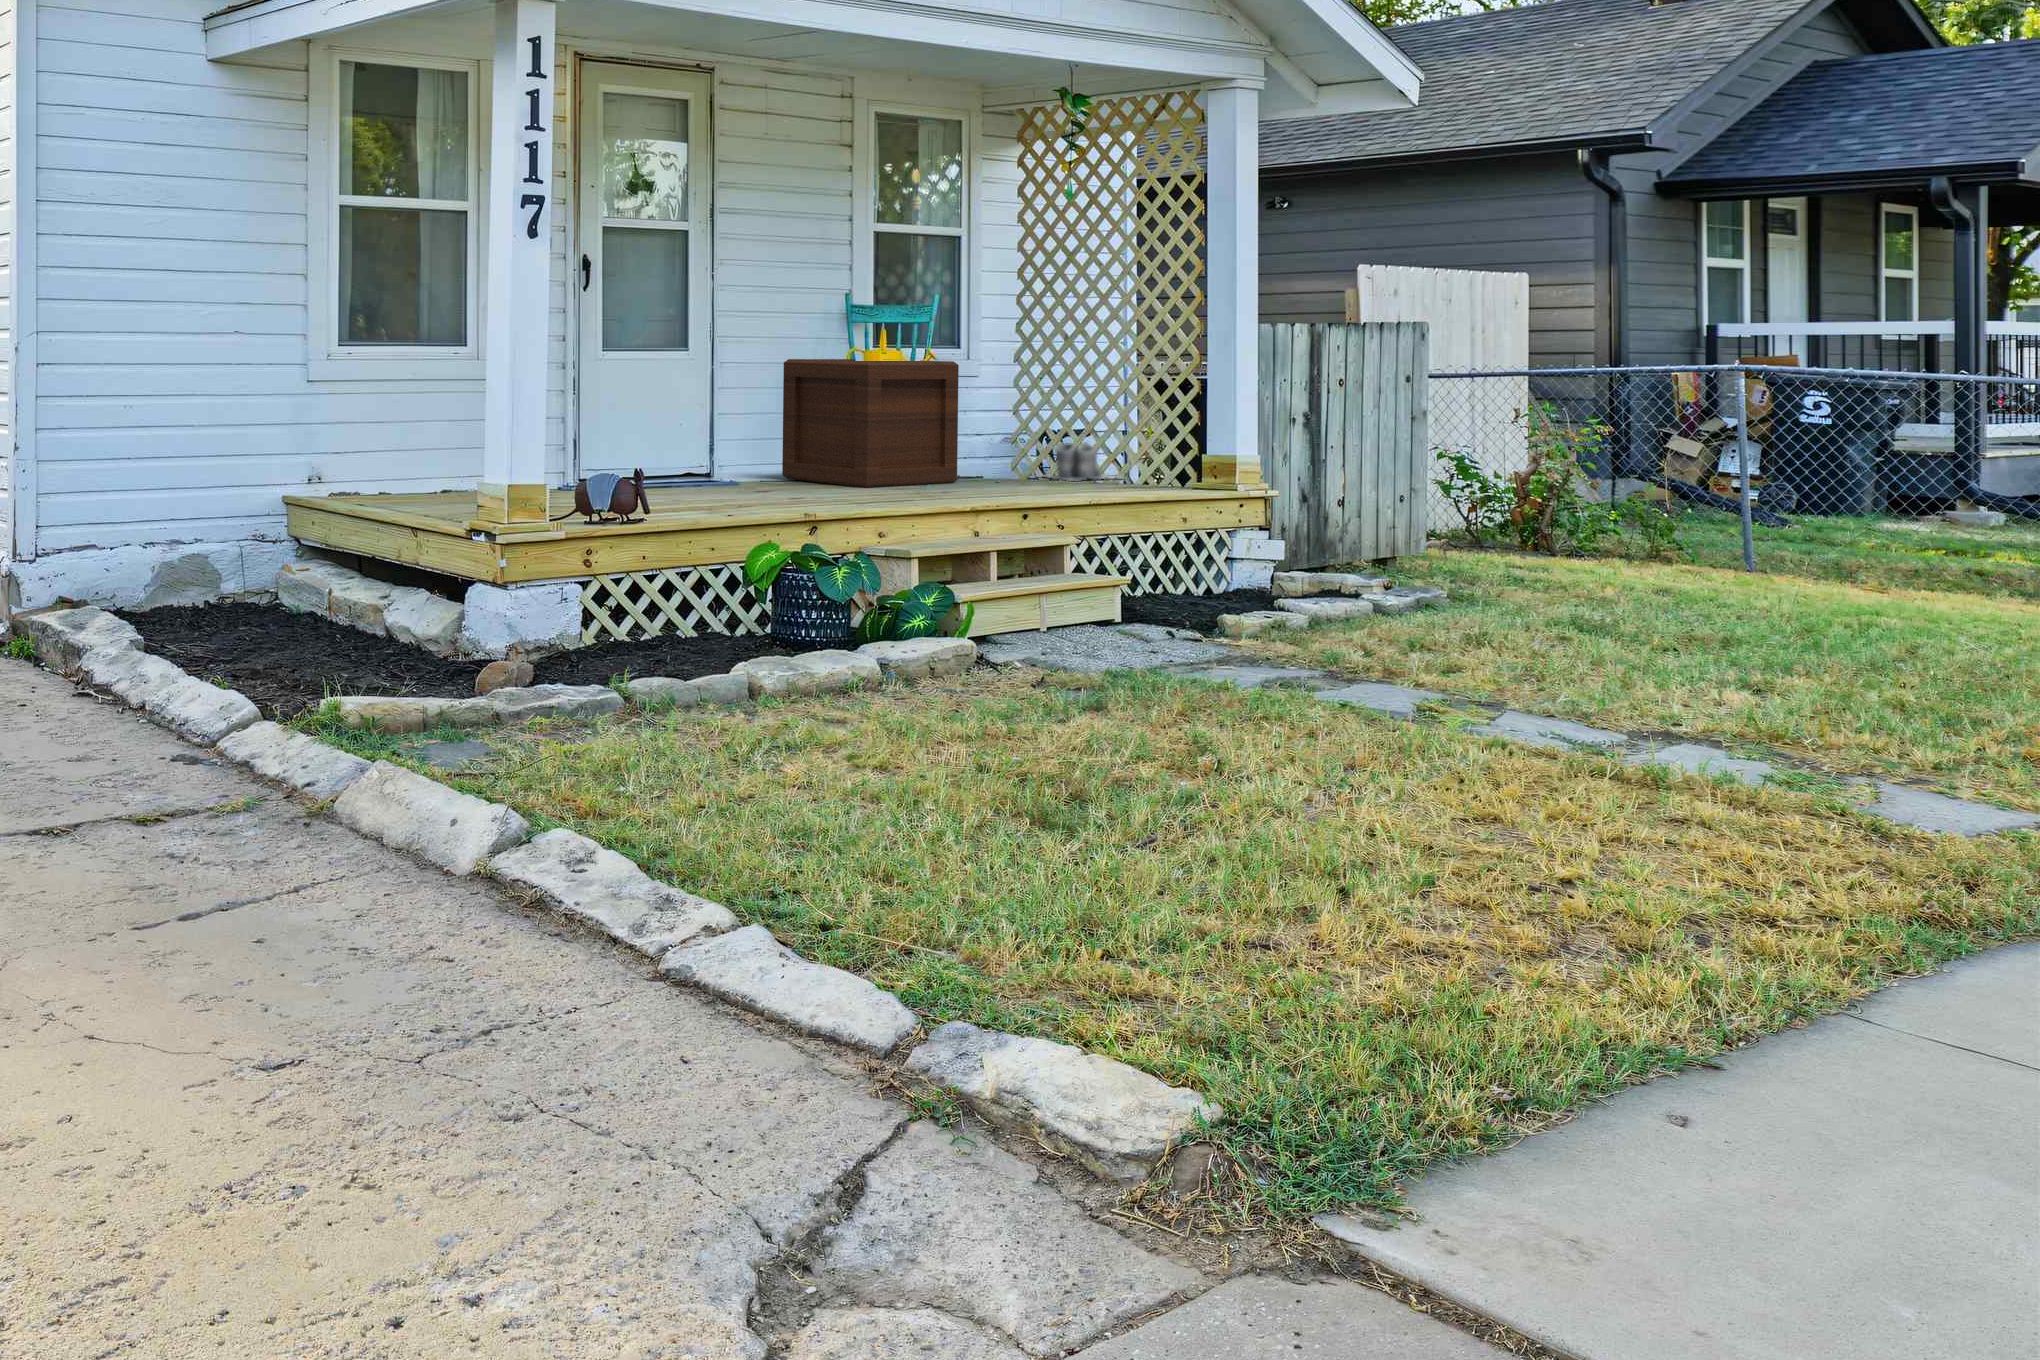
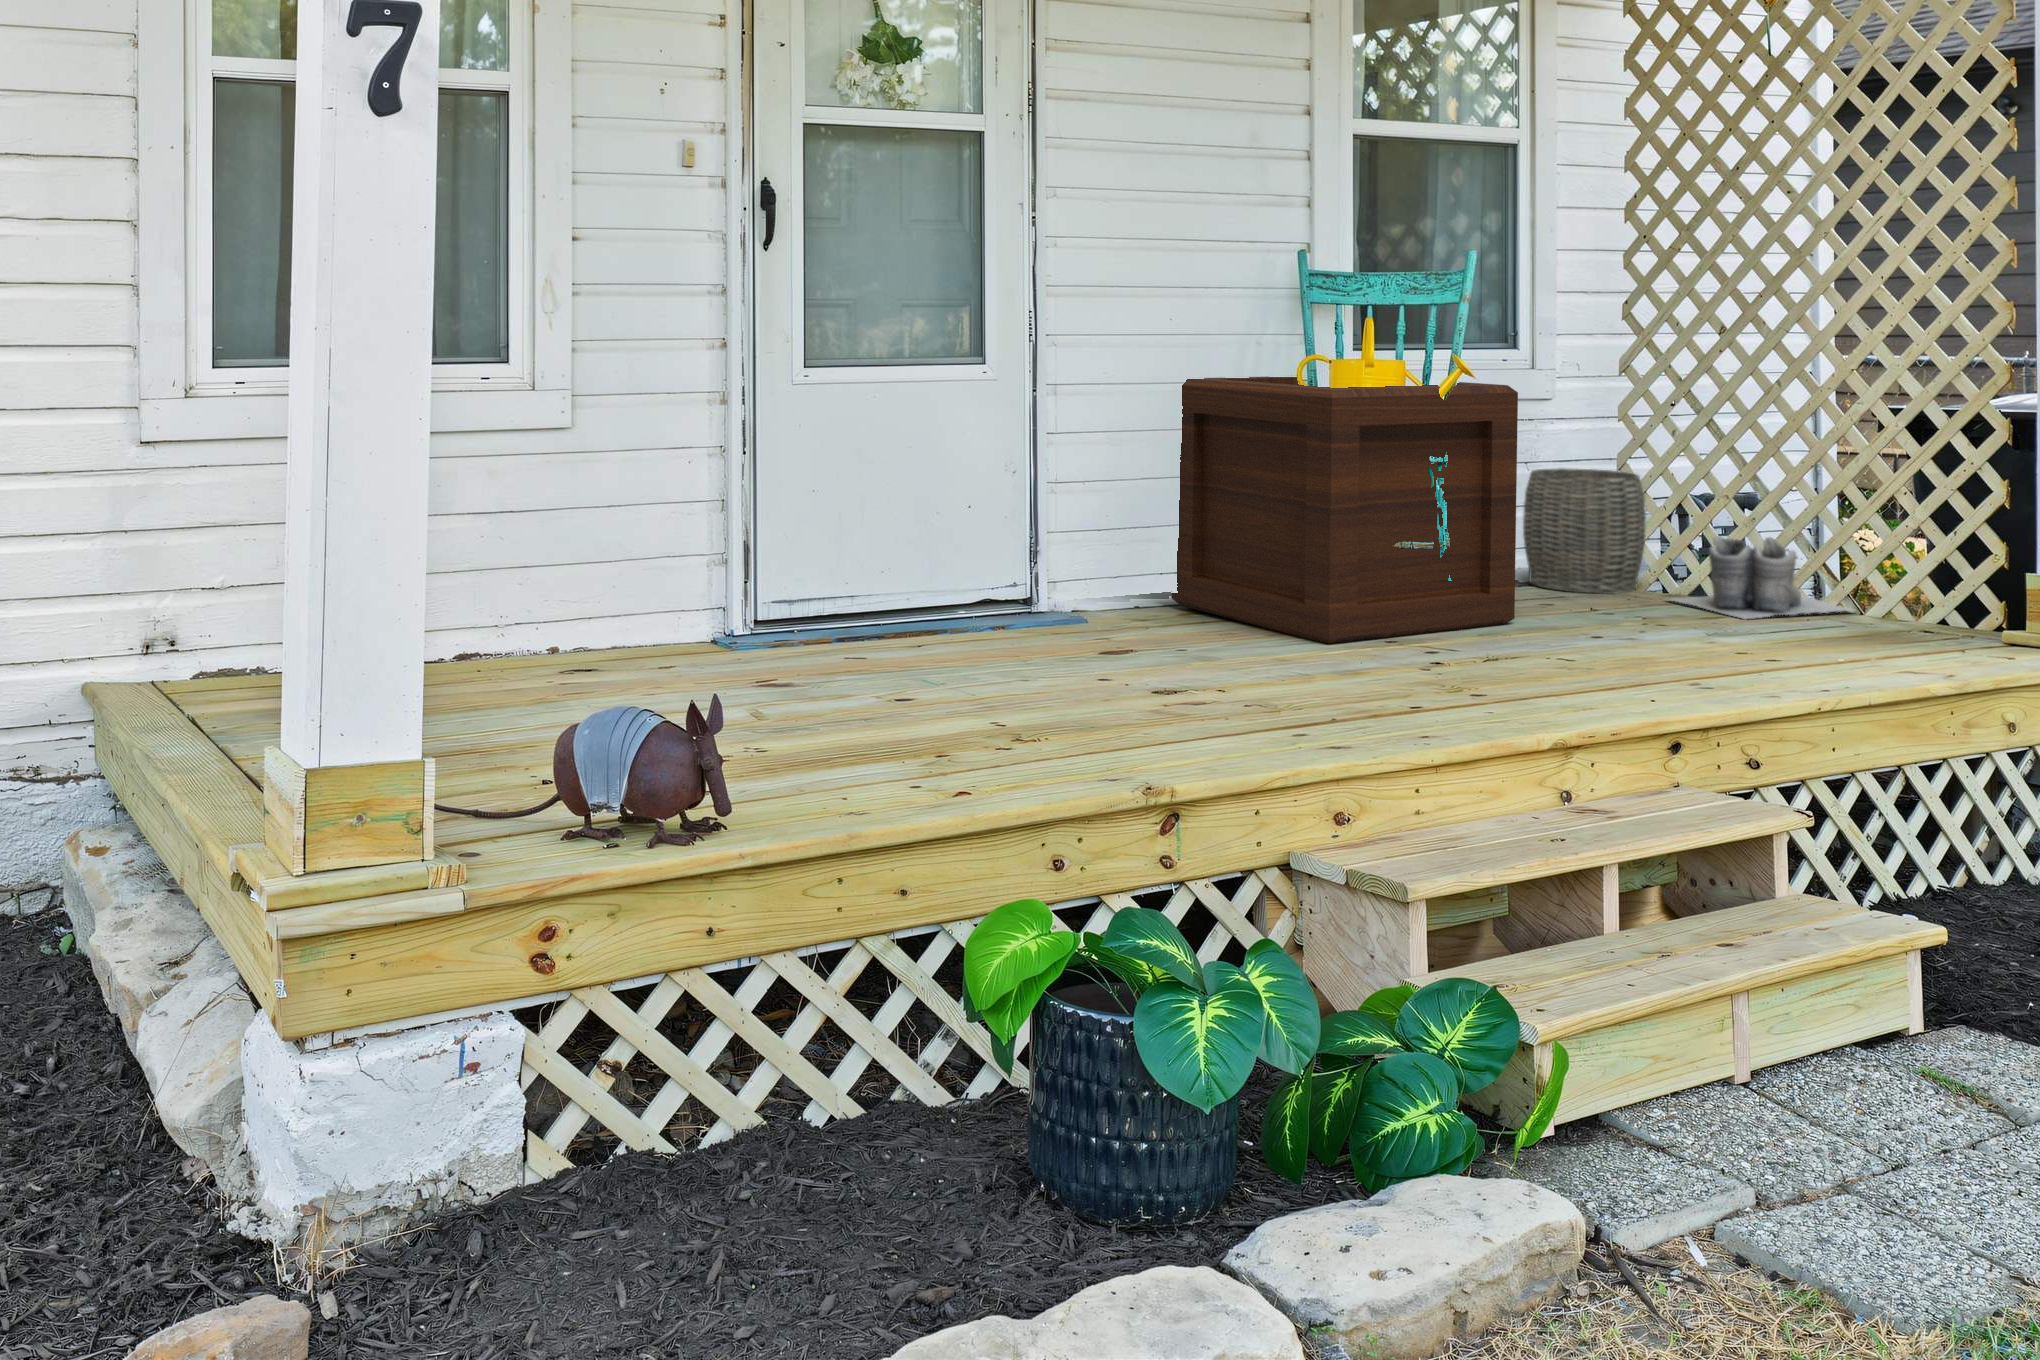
woven basket: none [963,412,1026,475] -> present [1523,468,1646,594]

